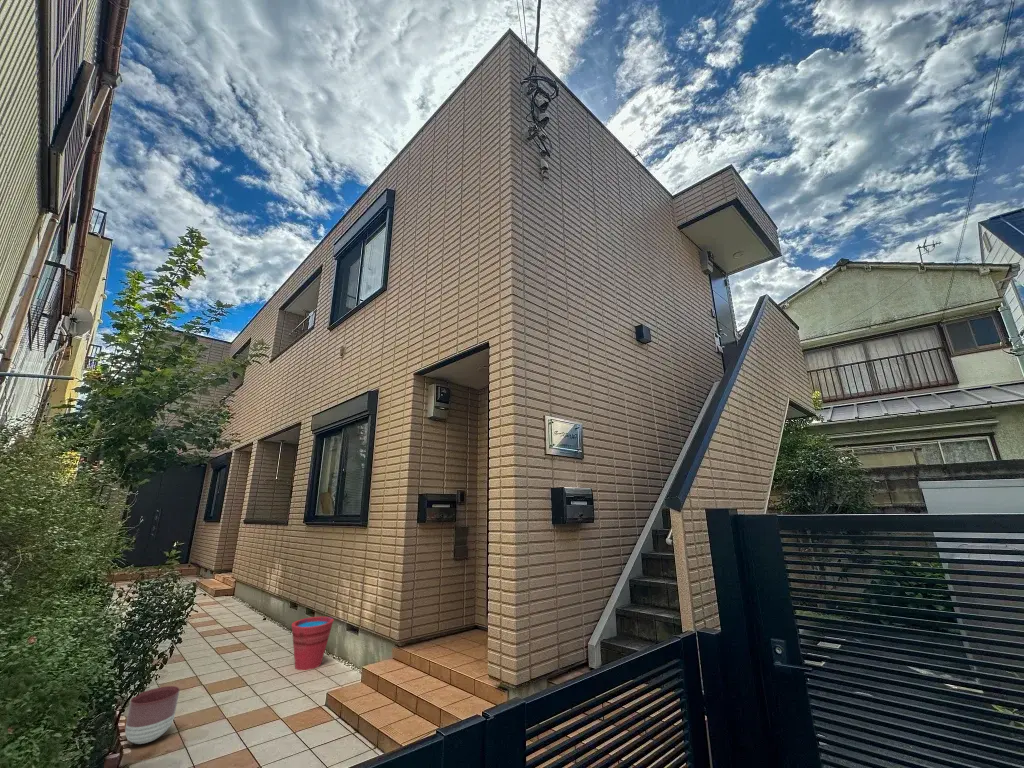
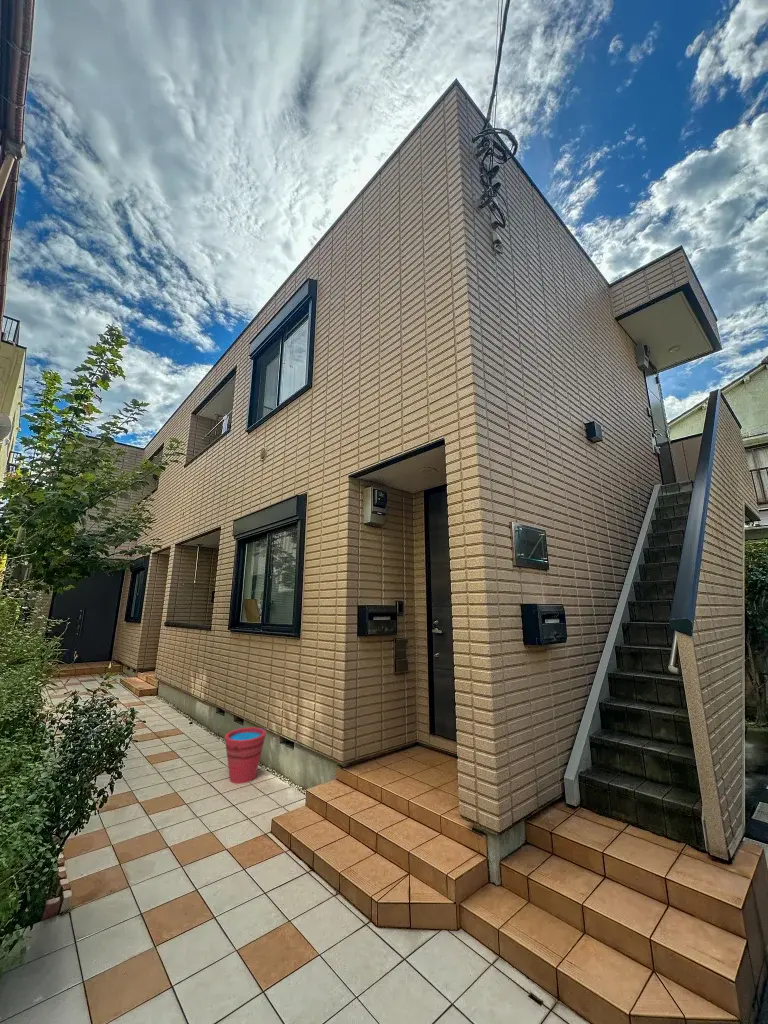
planter: present [125,686,179,744] -> none [64,813,119,878]

